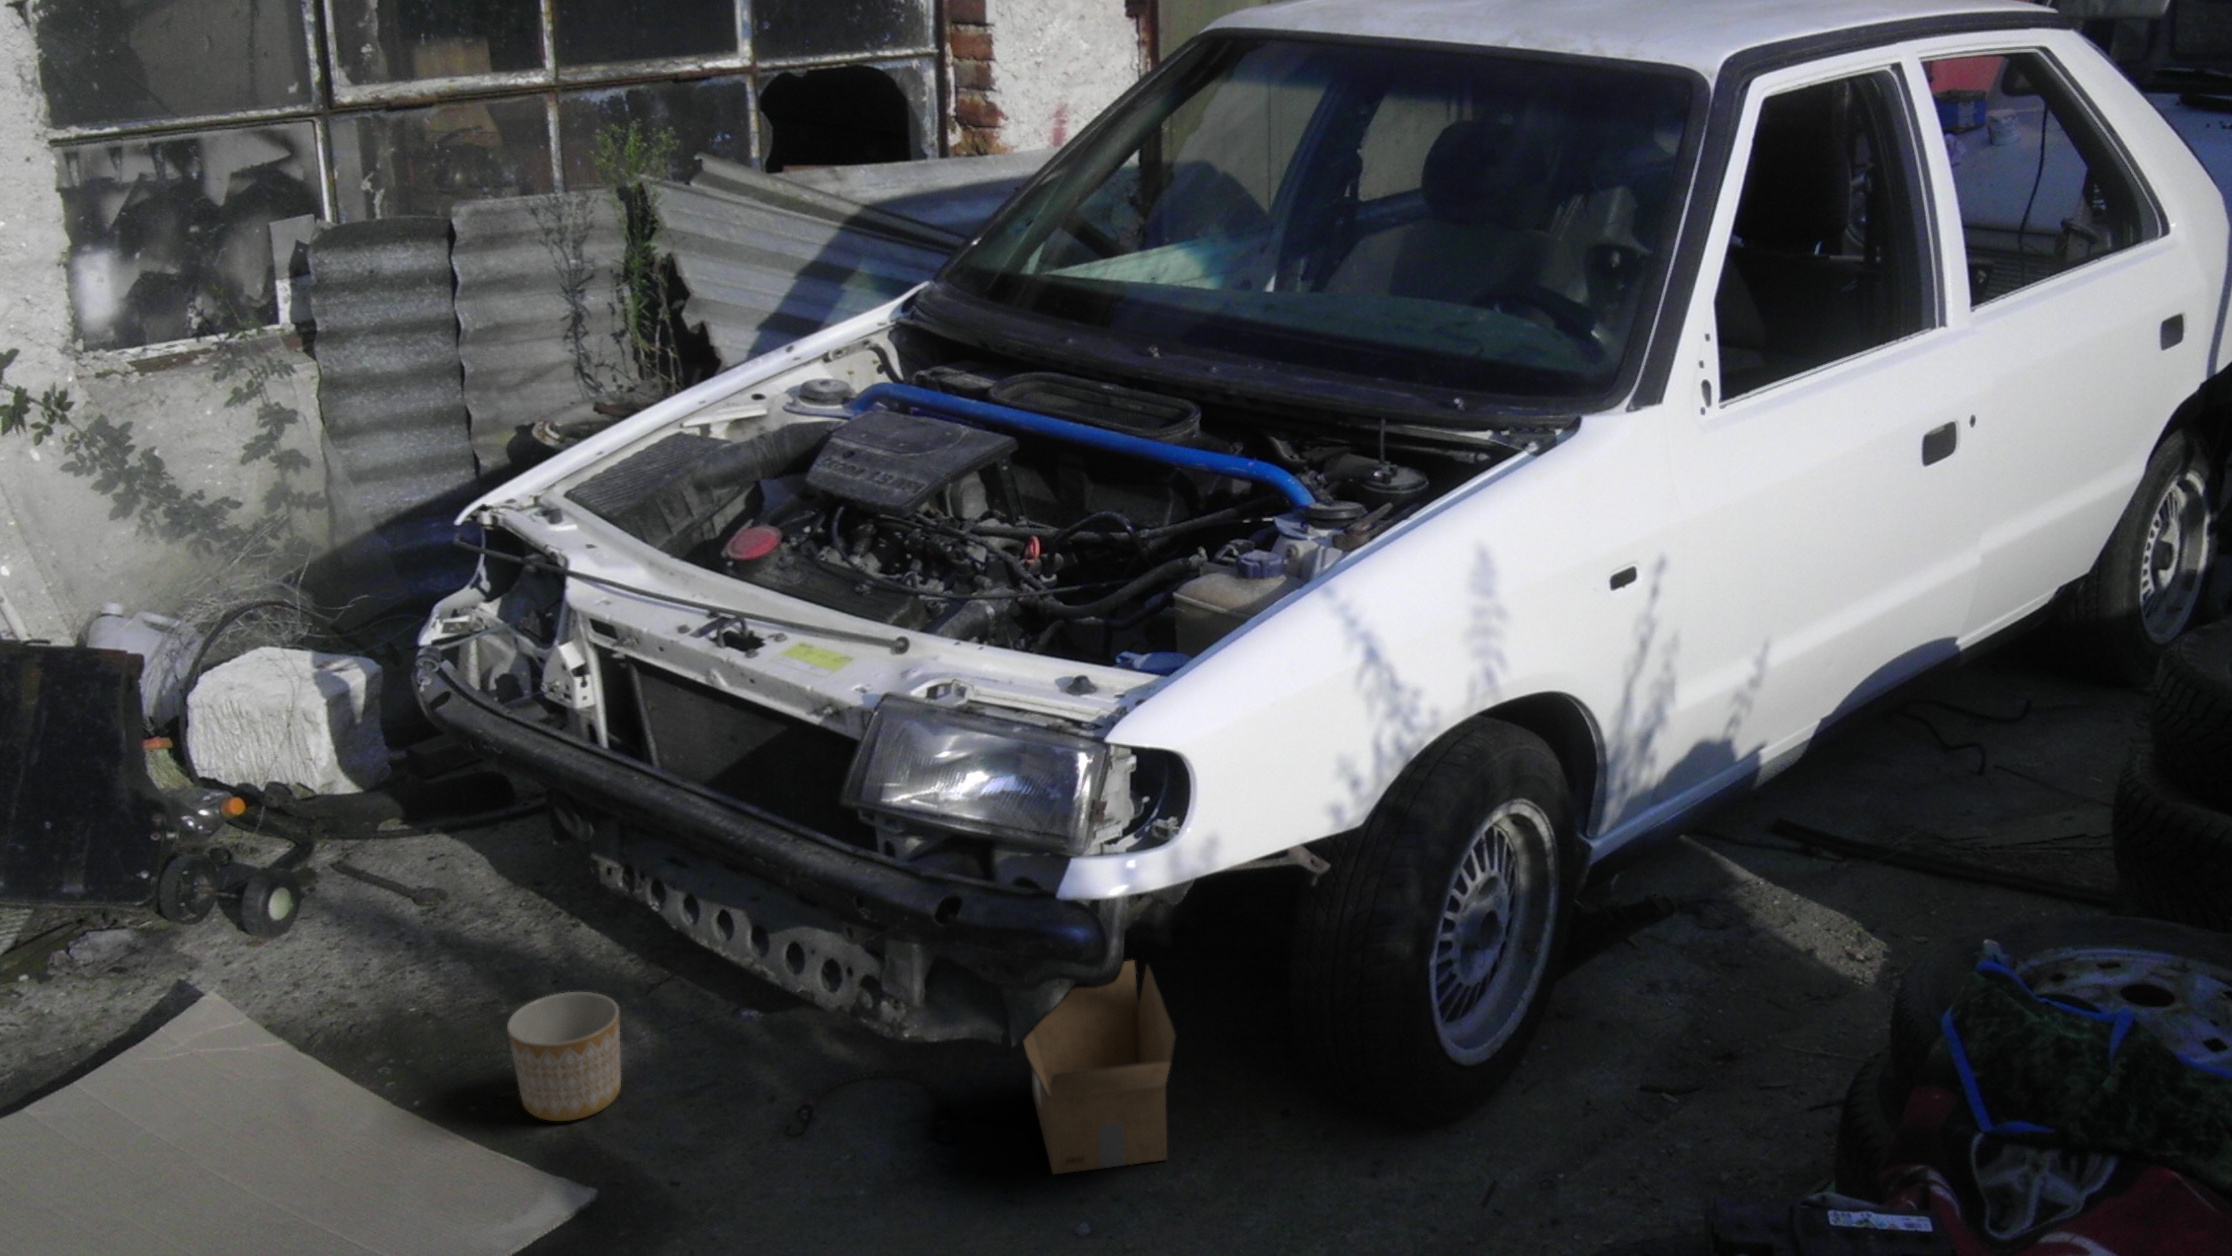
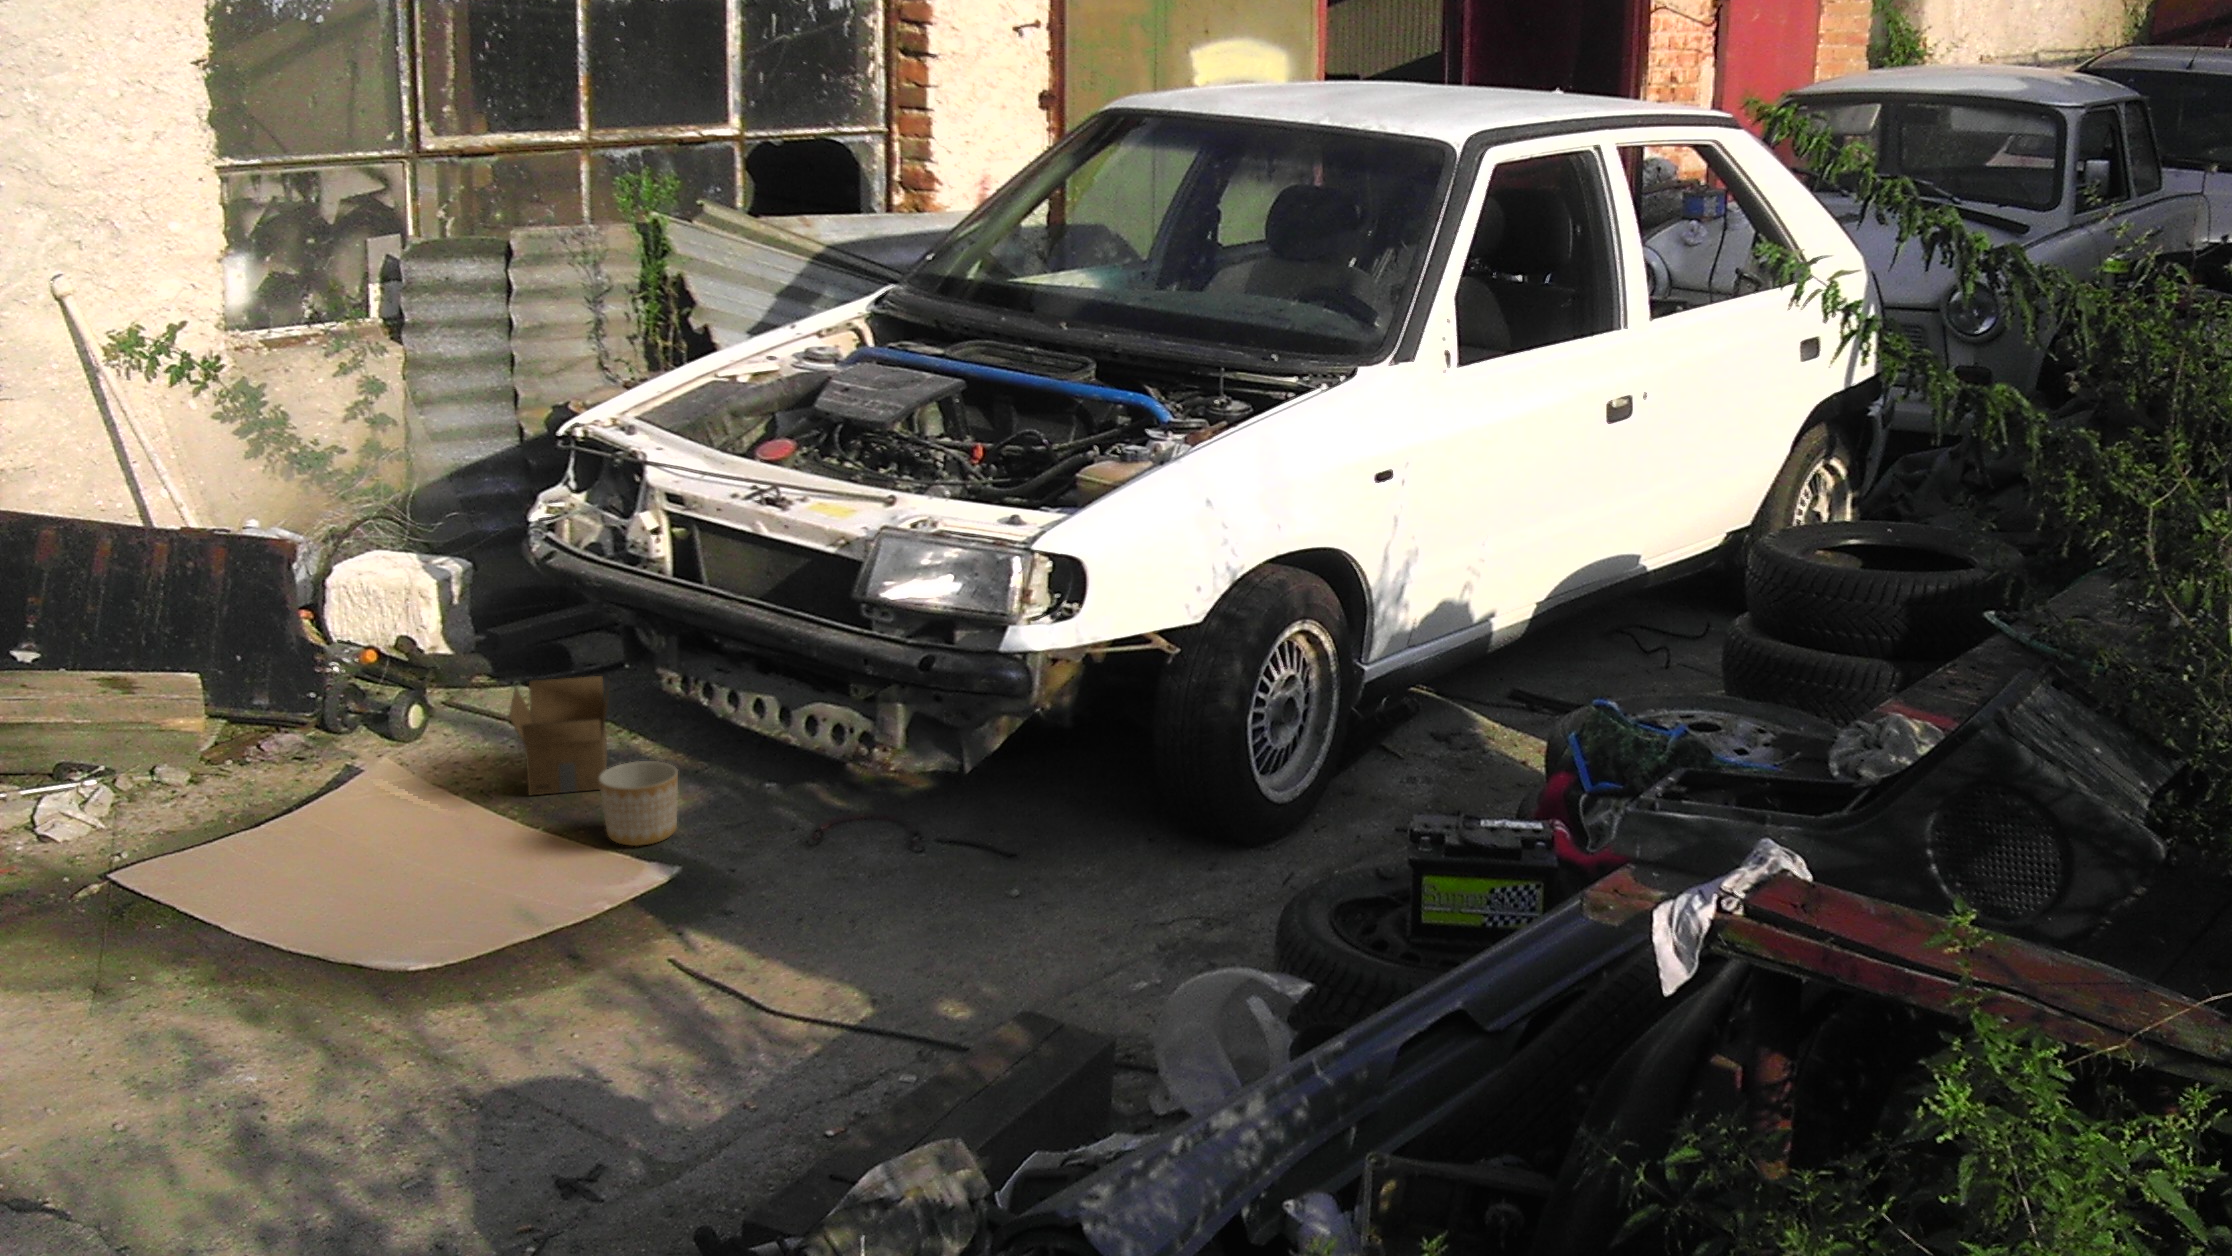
cardboard box: present [1023,960,1176,1174] -> present [509,676,609,795]

